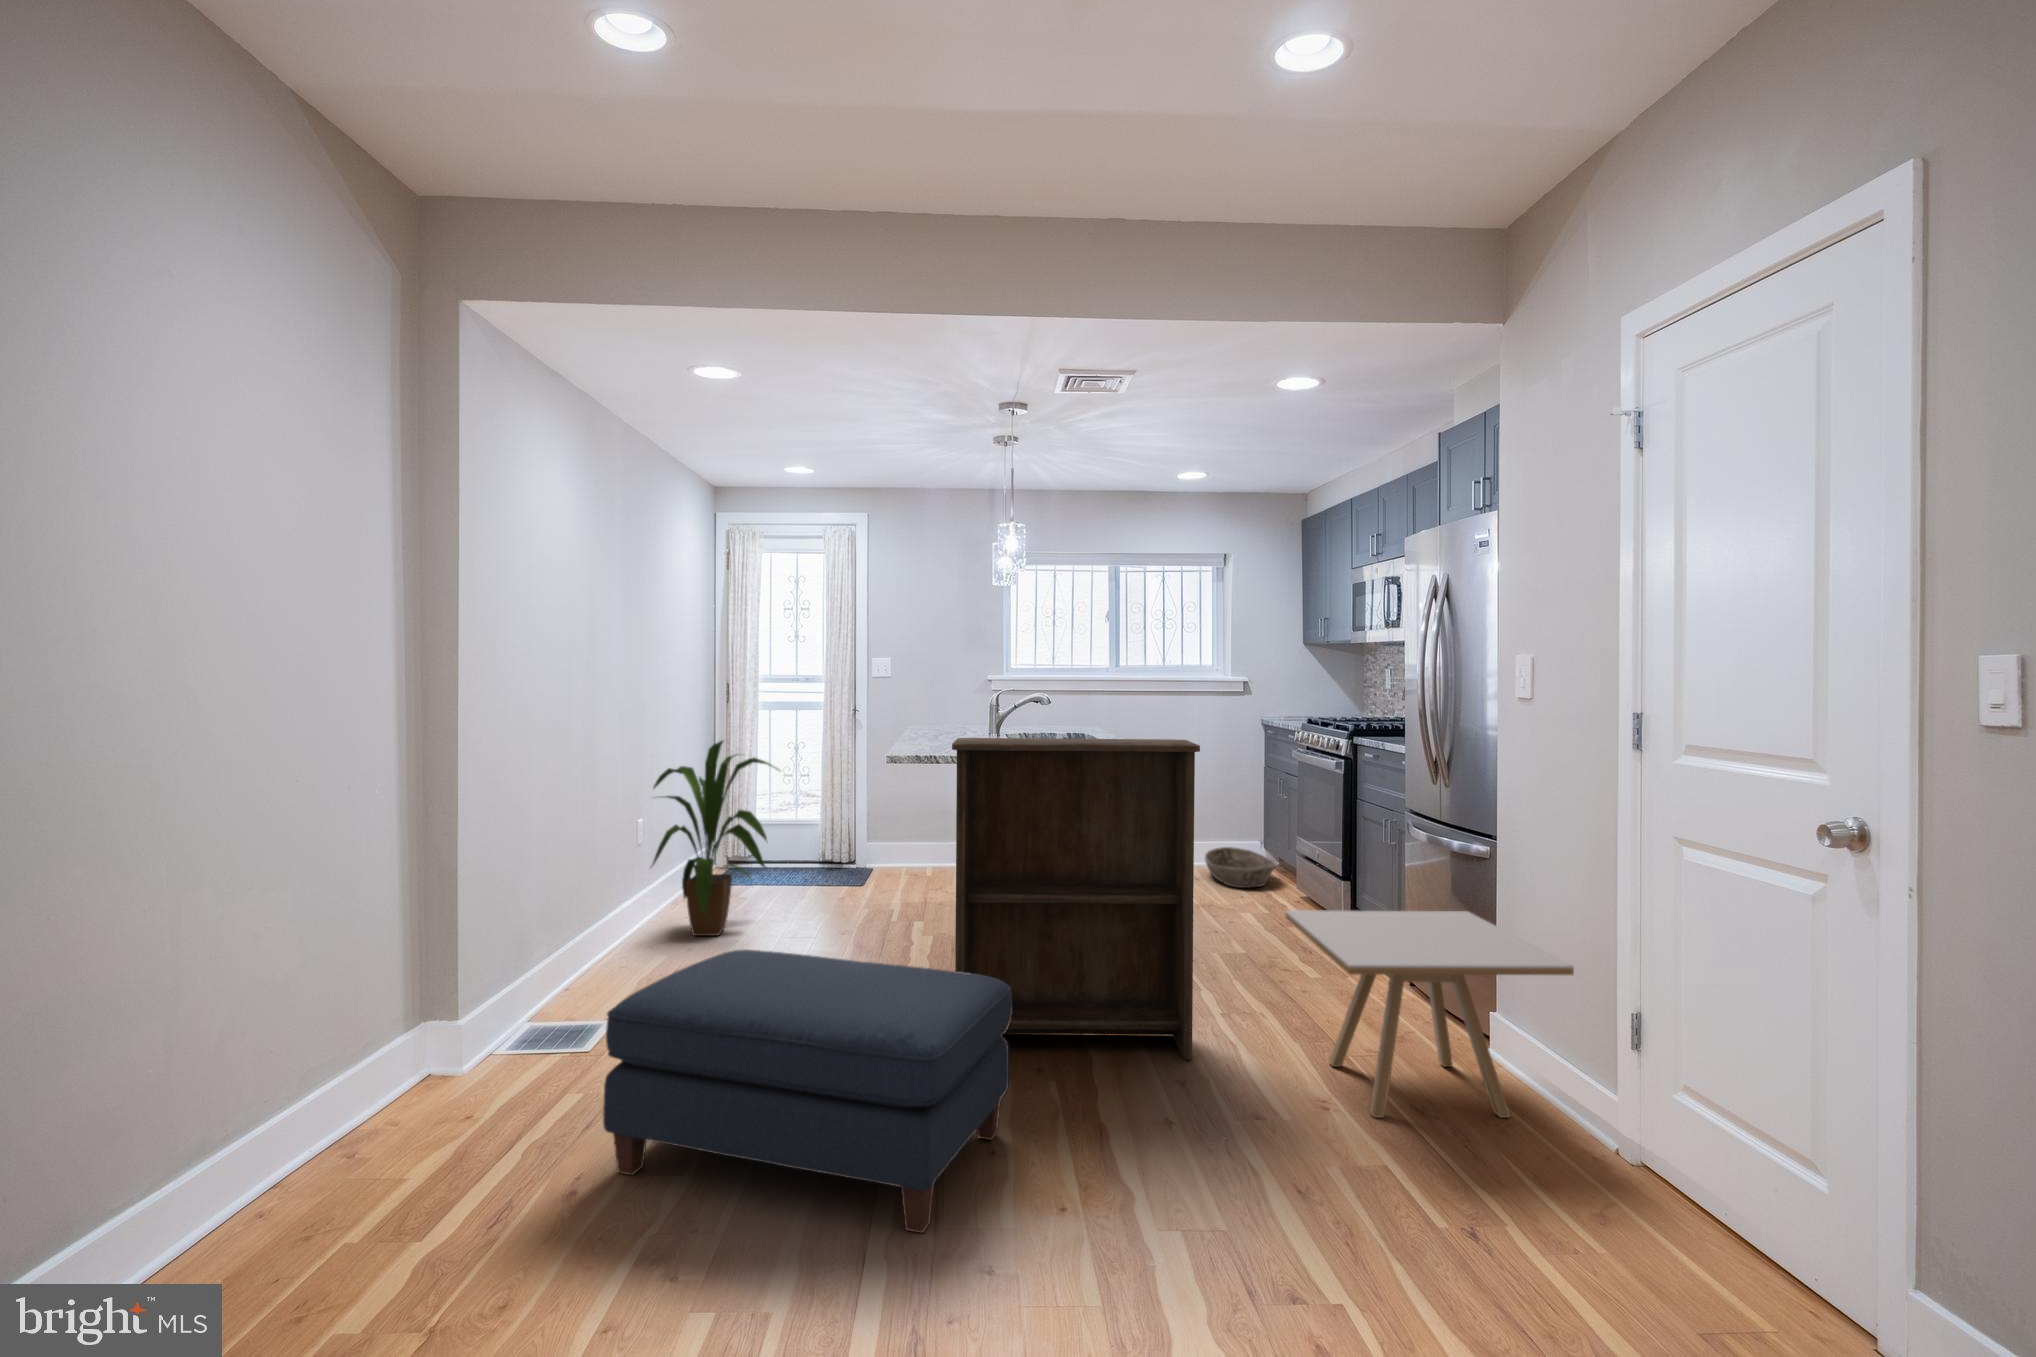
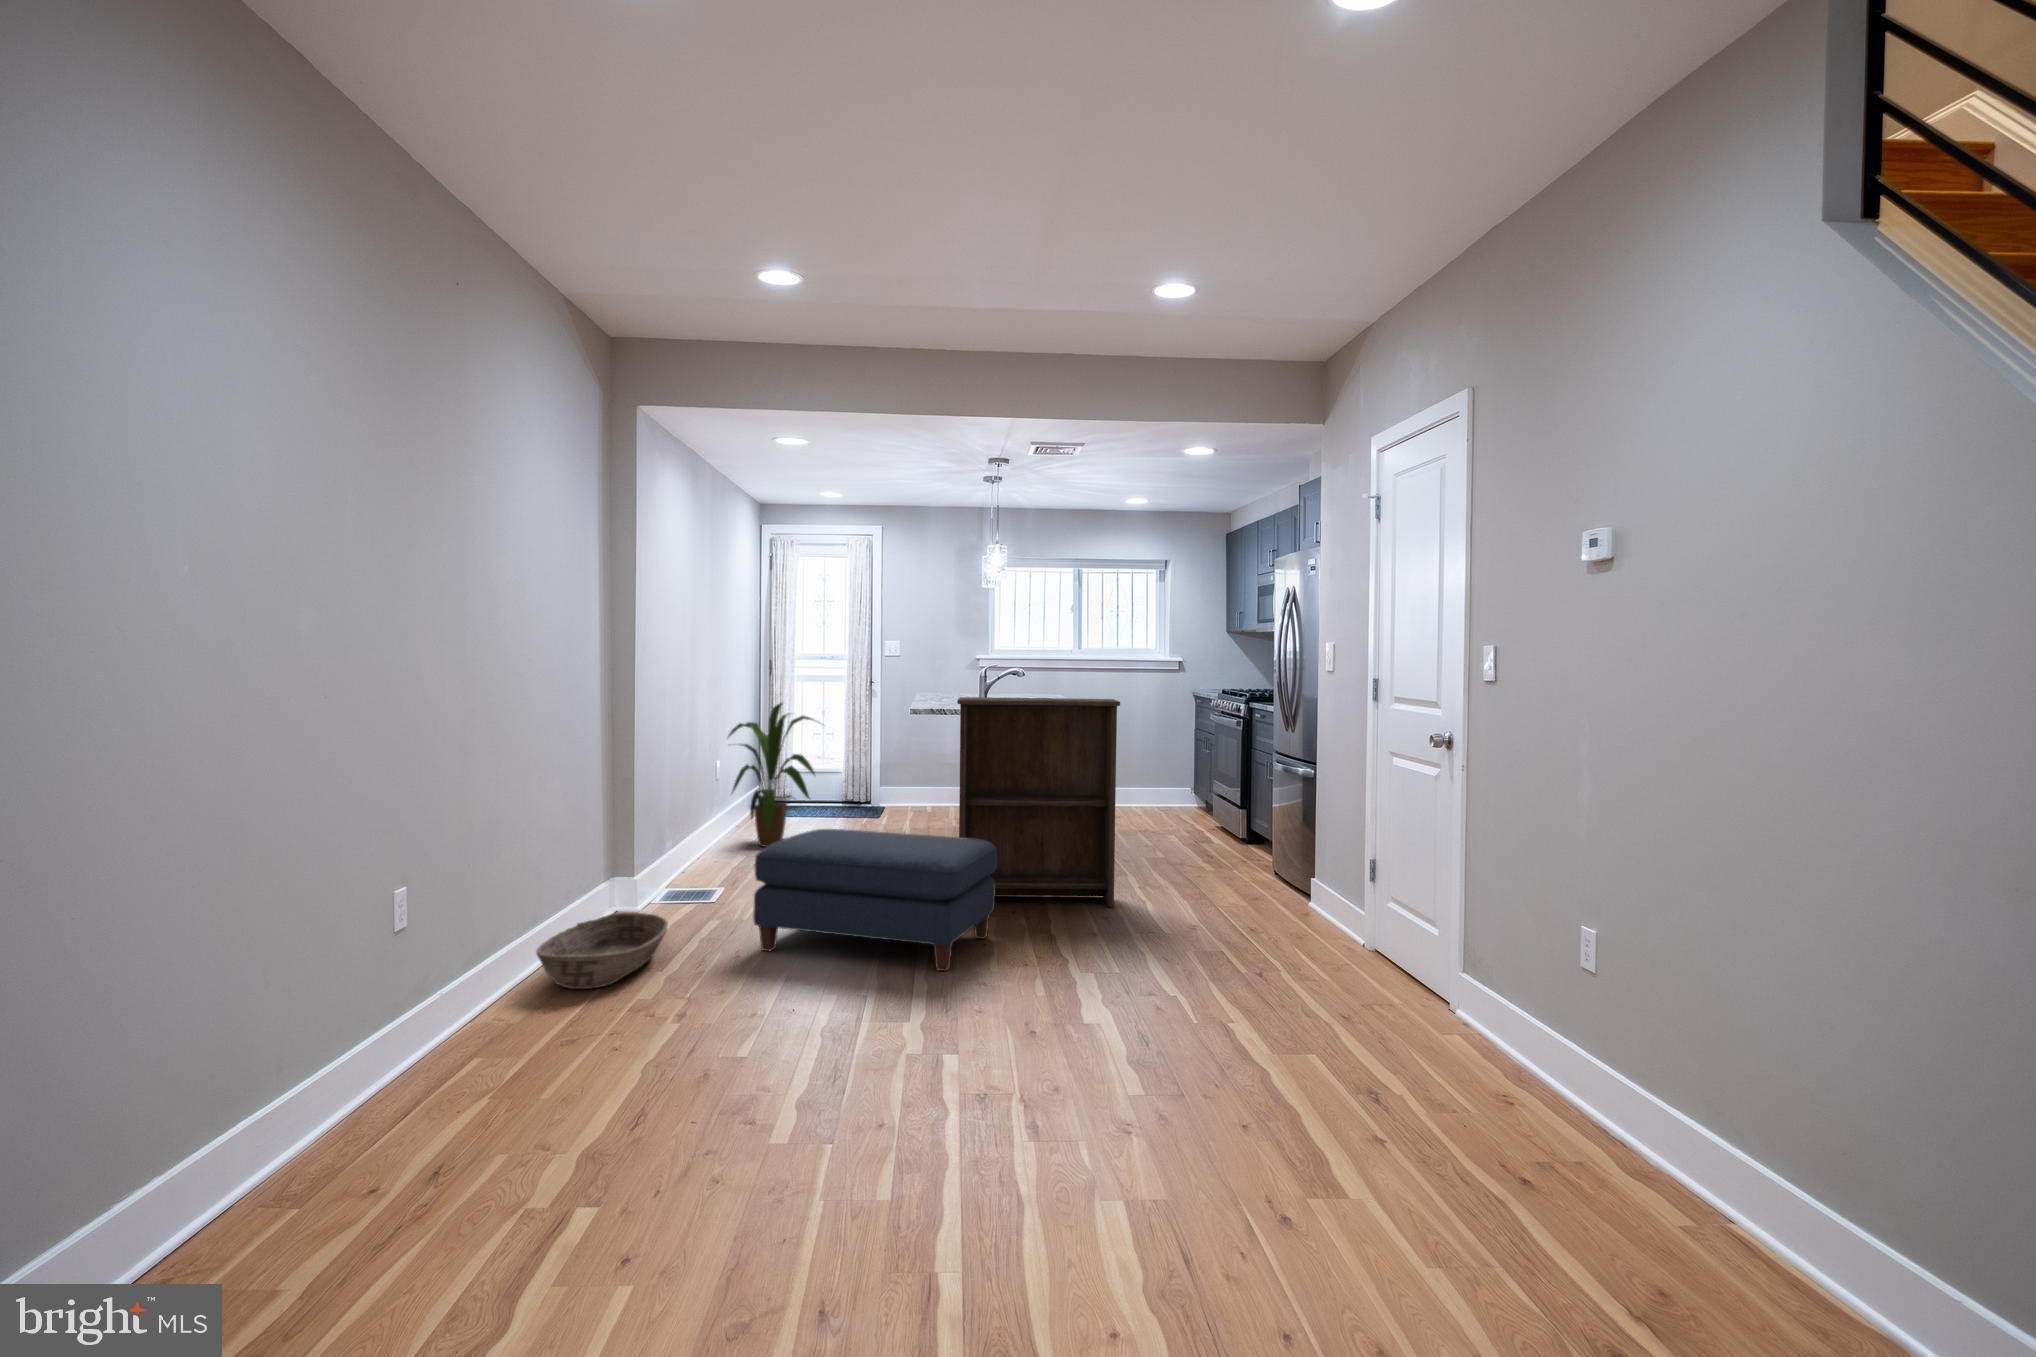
basket: present [1205,847,1276,888] -> present [536,912,668,989]
side table: present [1286,910,1574,1118] -> none [1177,812,1341,932]

